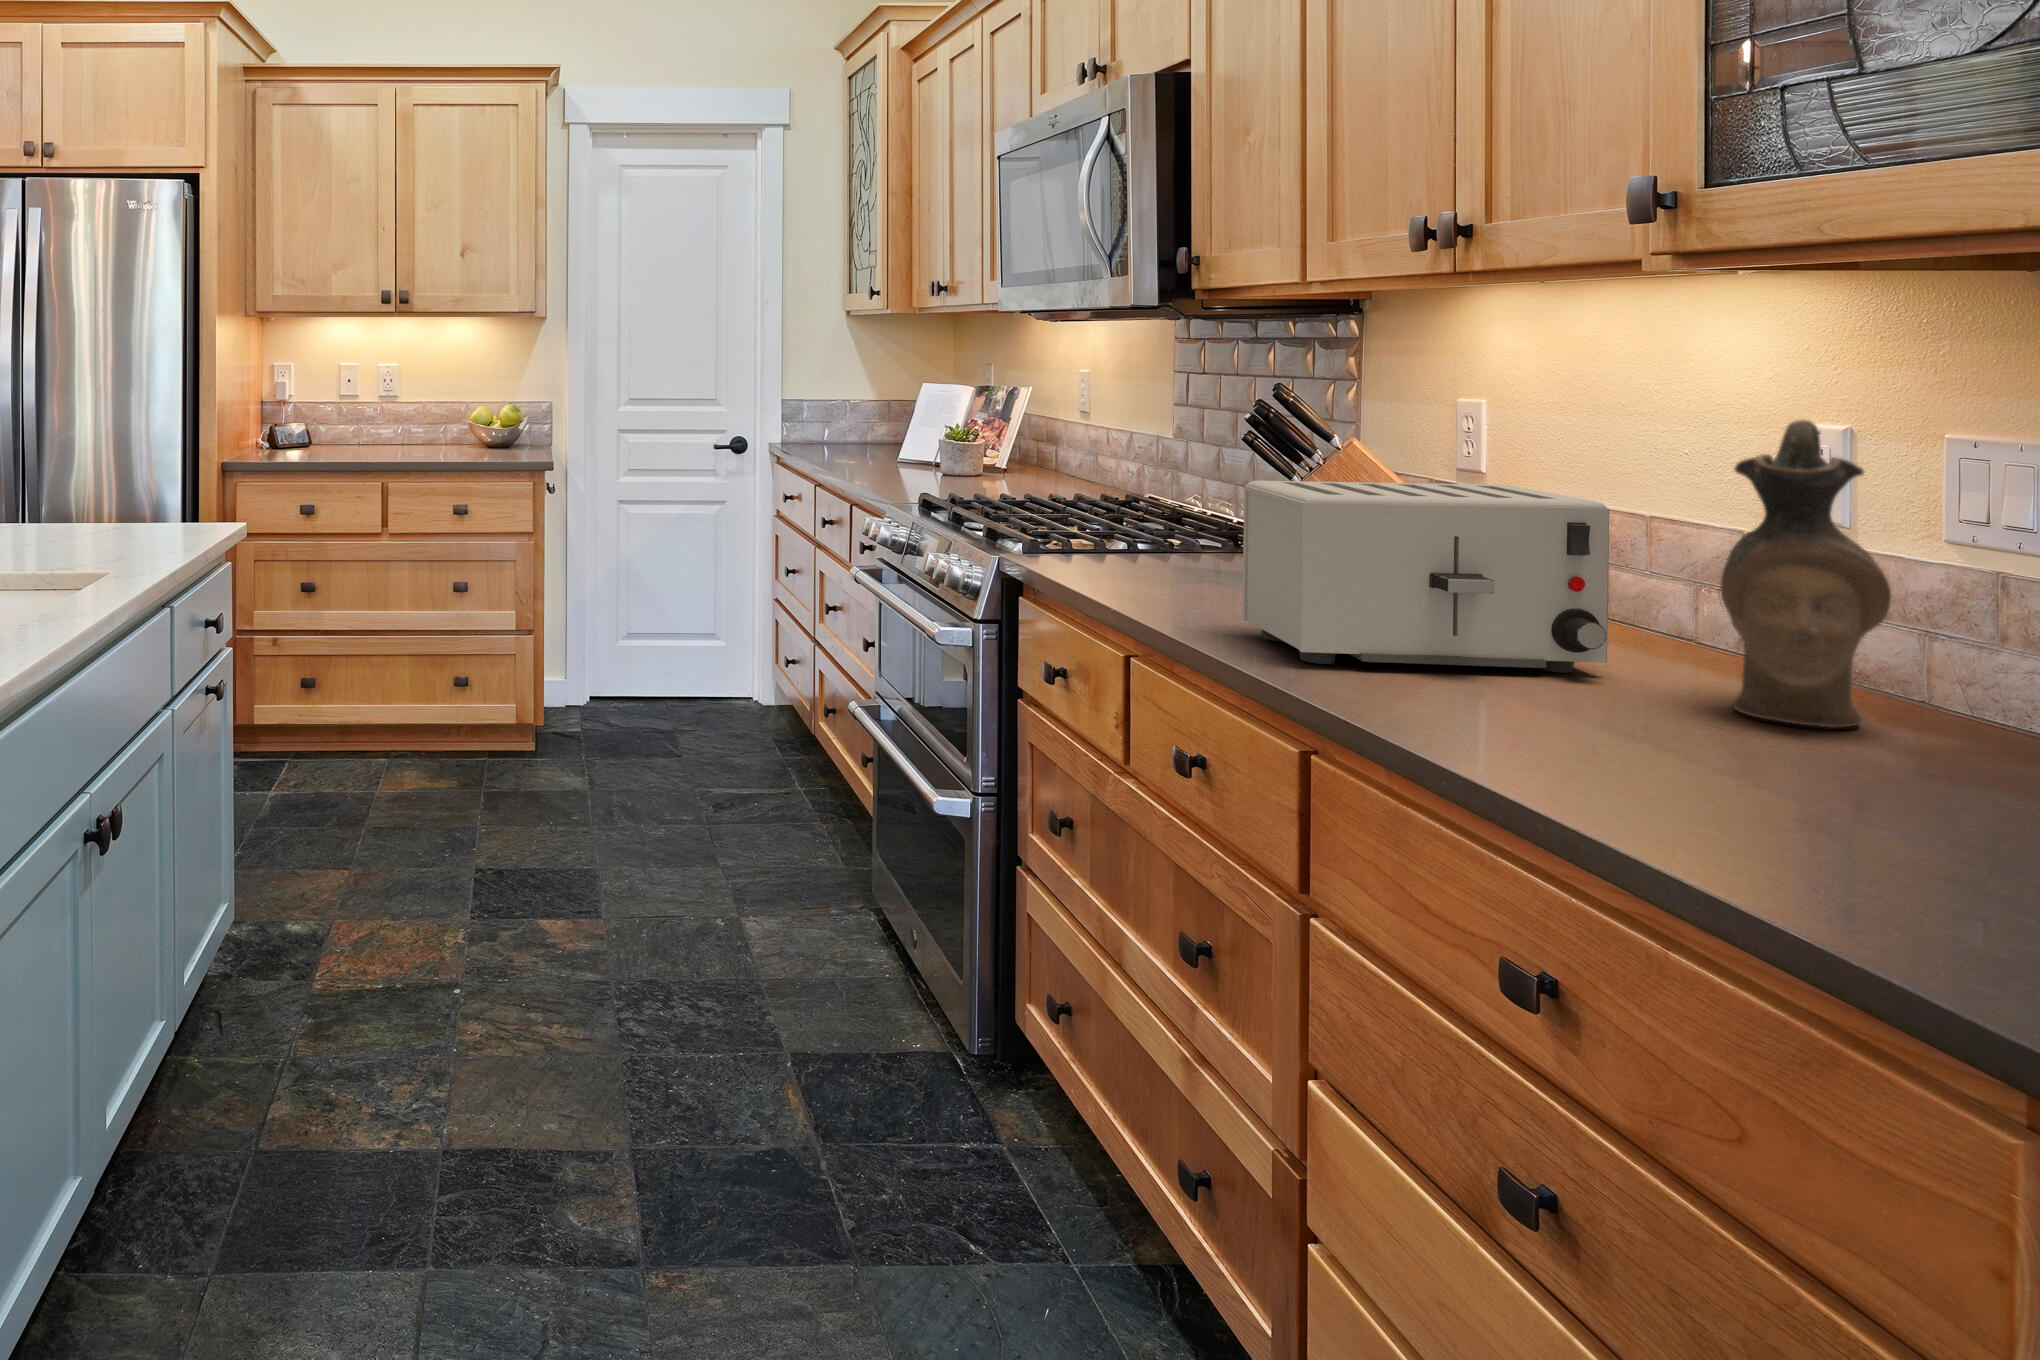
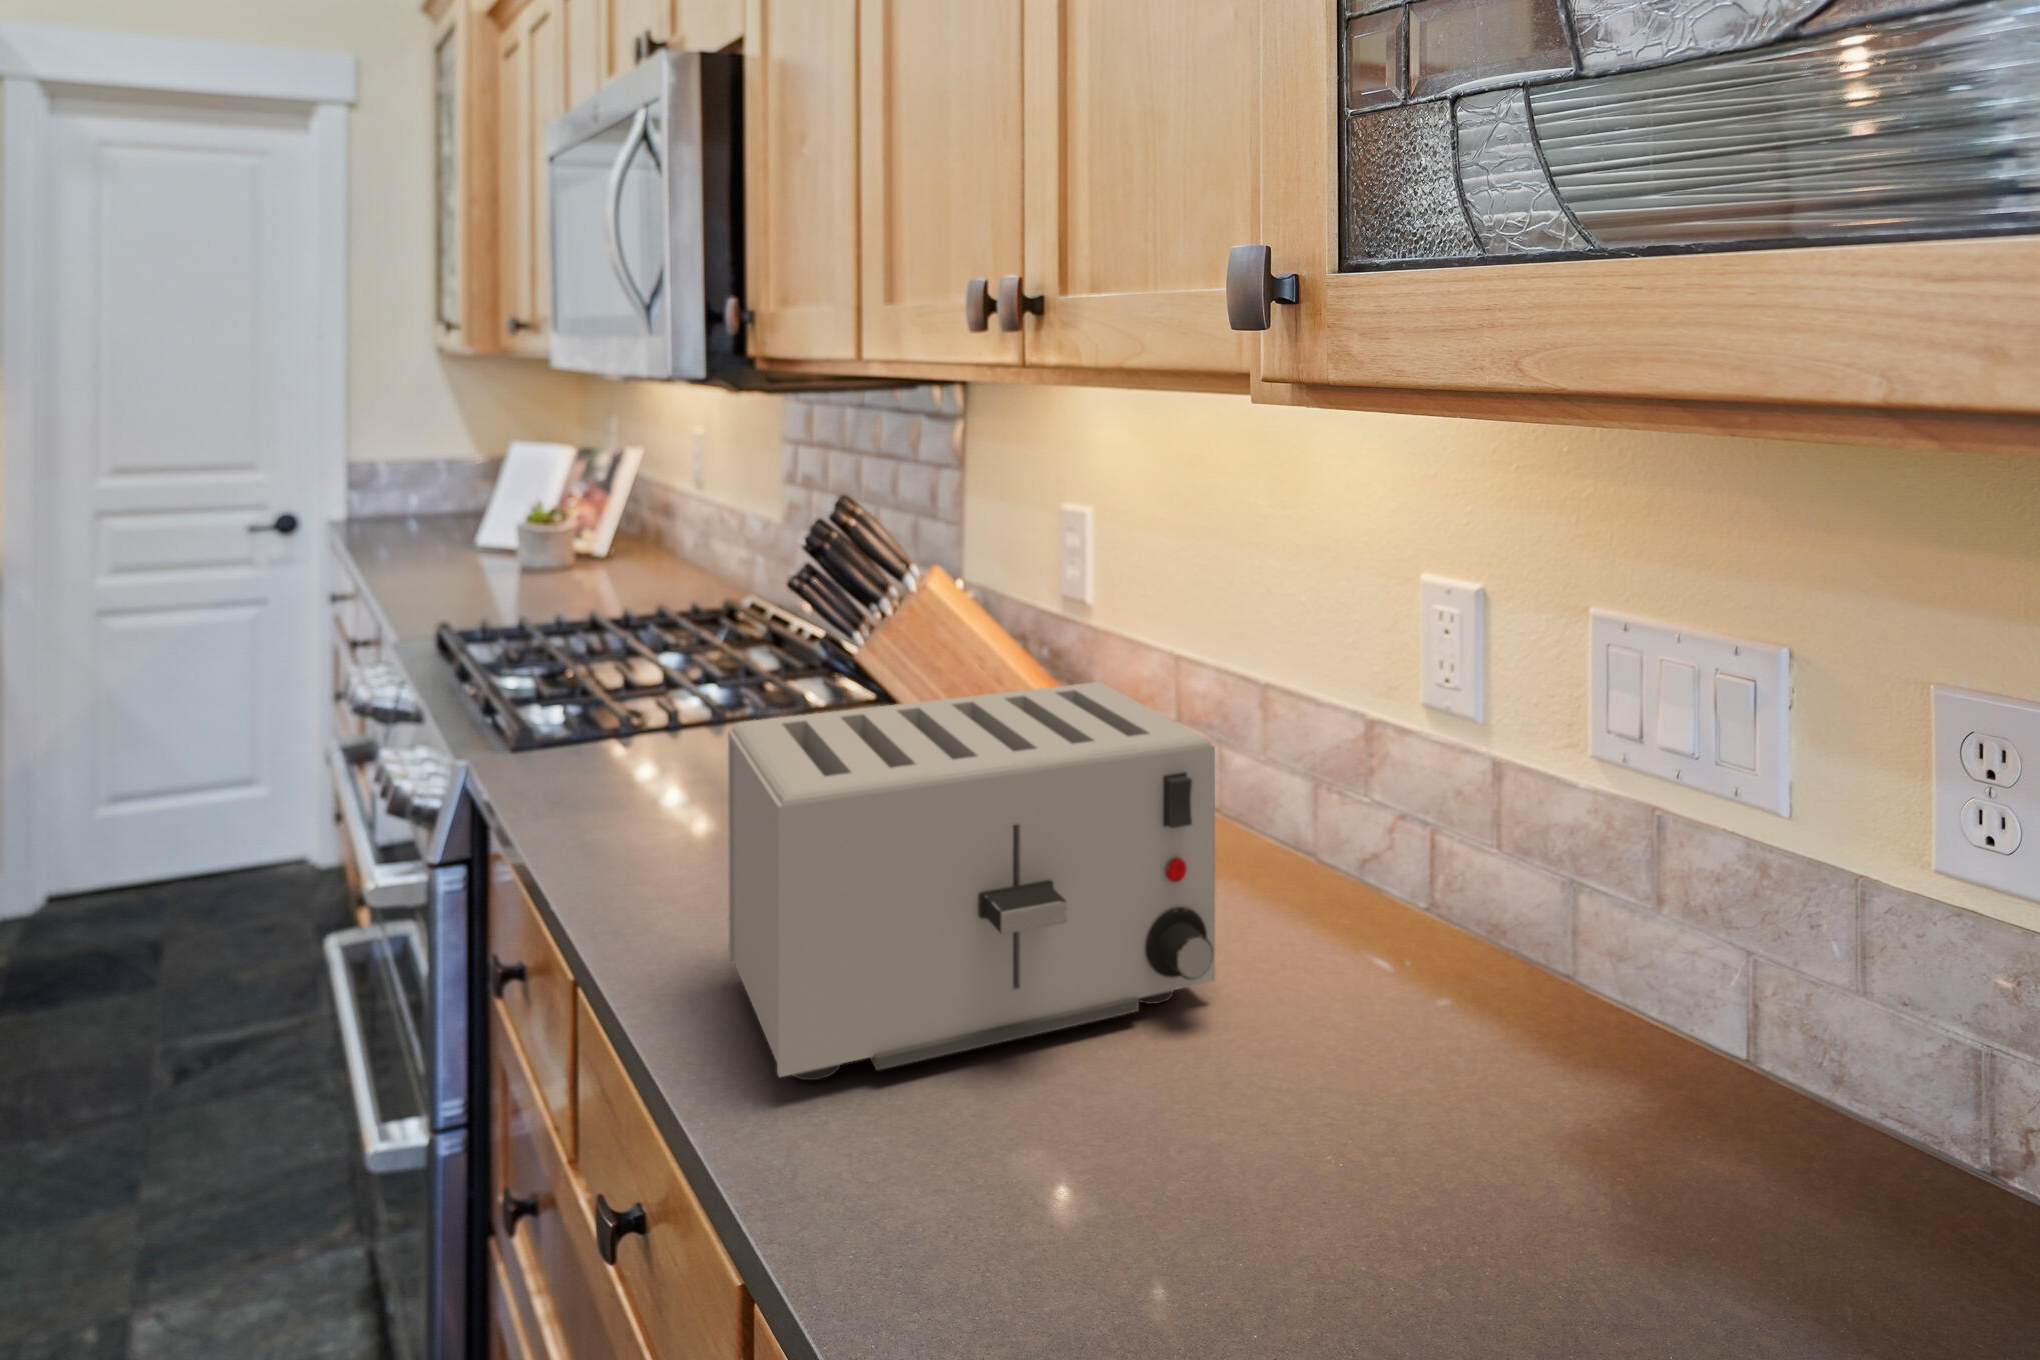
ceramic pitcher: present [1720,420,1891,727] -> none [1355,612,1556,1115]

